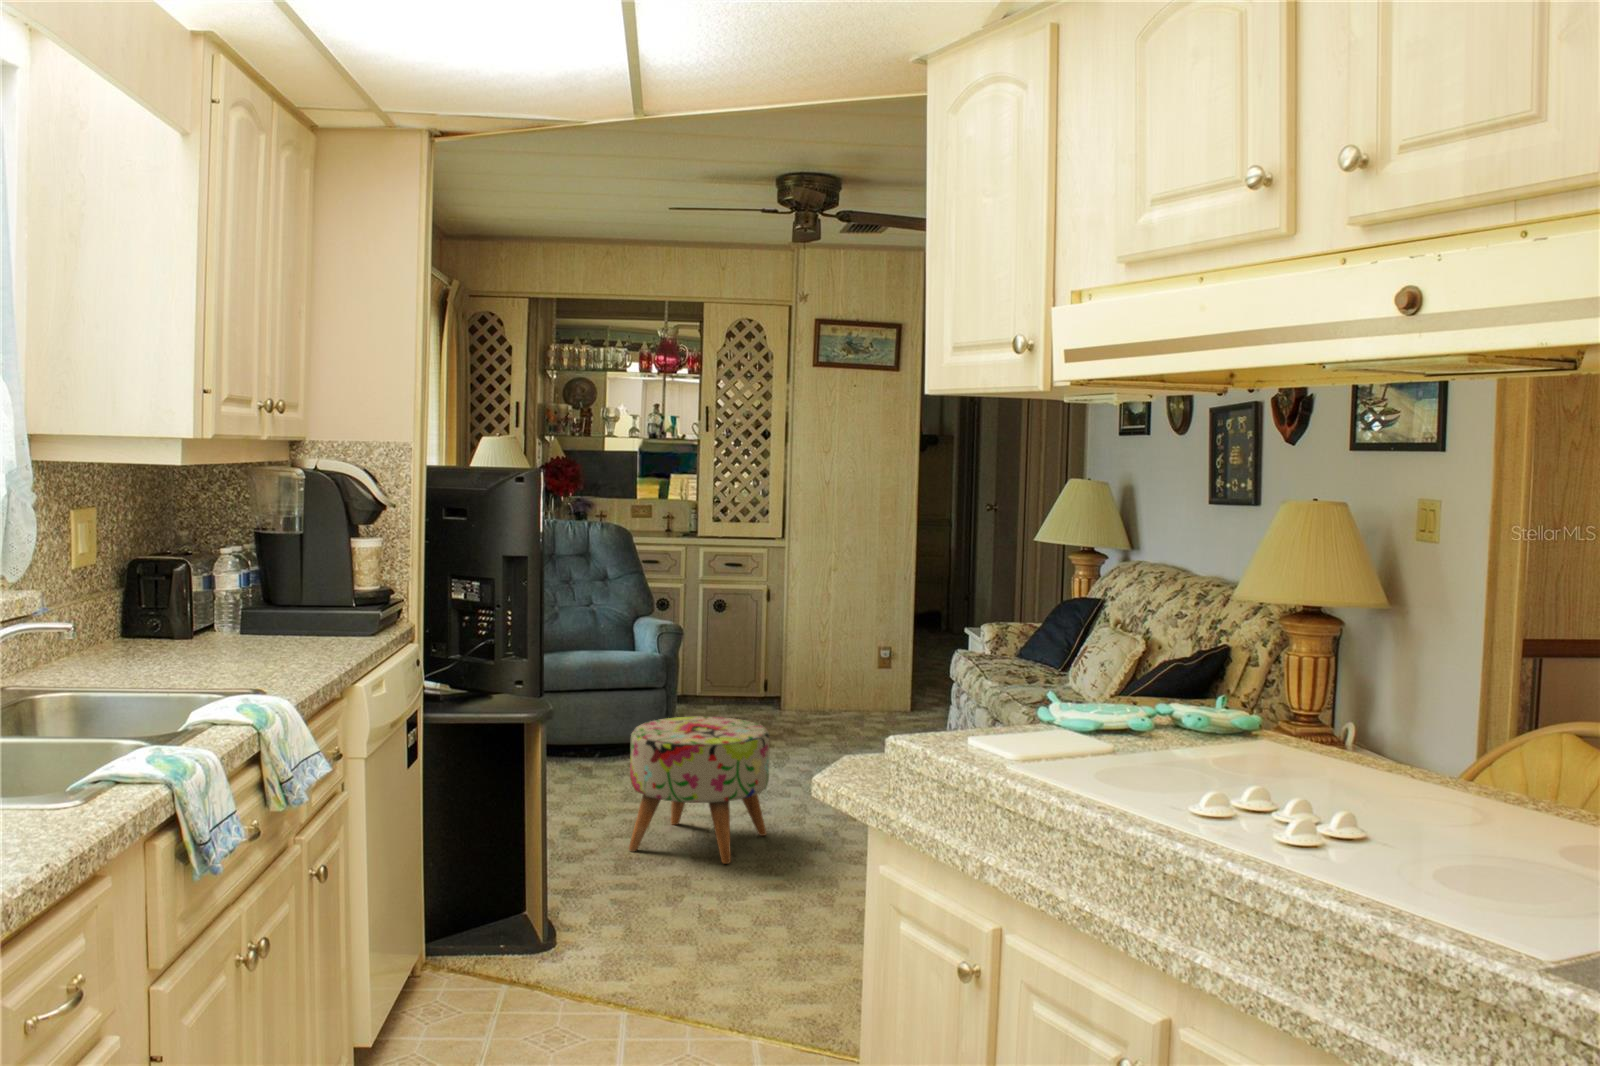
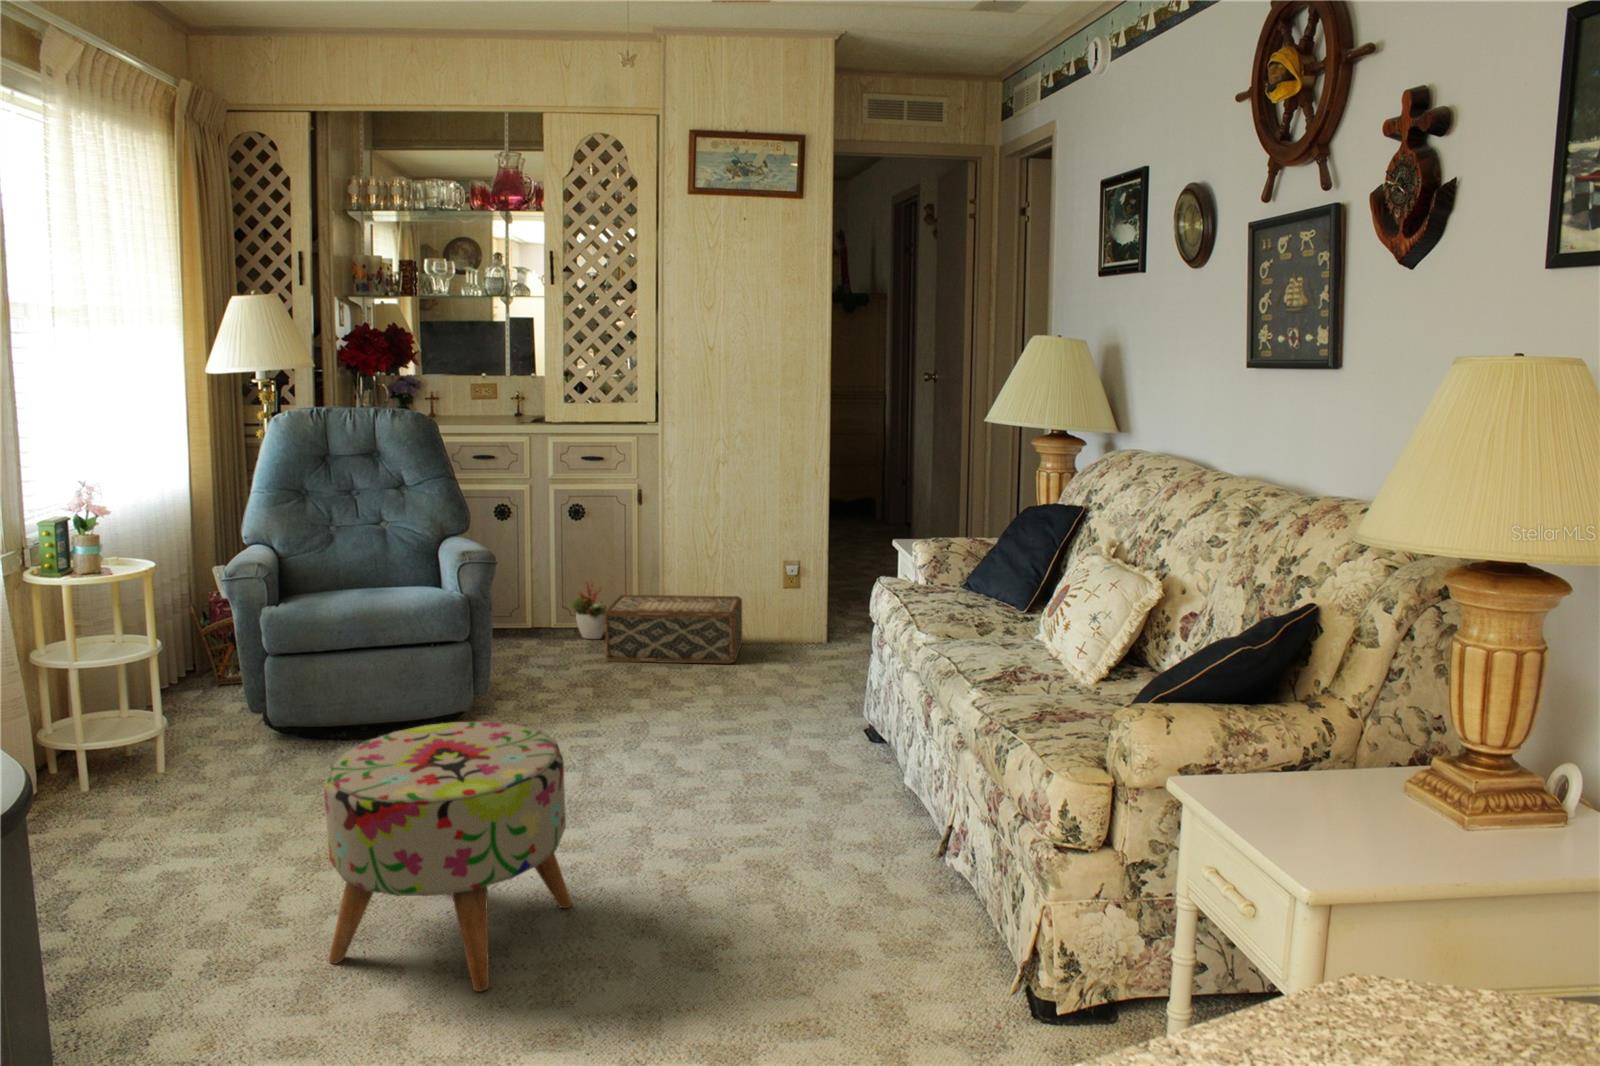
decorative plant: none [709,660,737,707] -> present [572,581,606,639]
woven basket: none [740,672,845,725] -> present [604,595,742,663]

